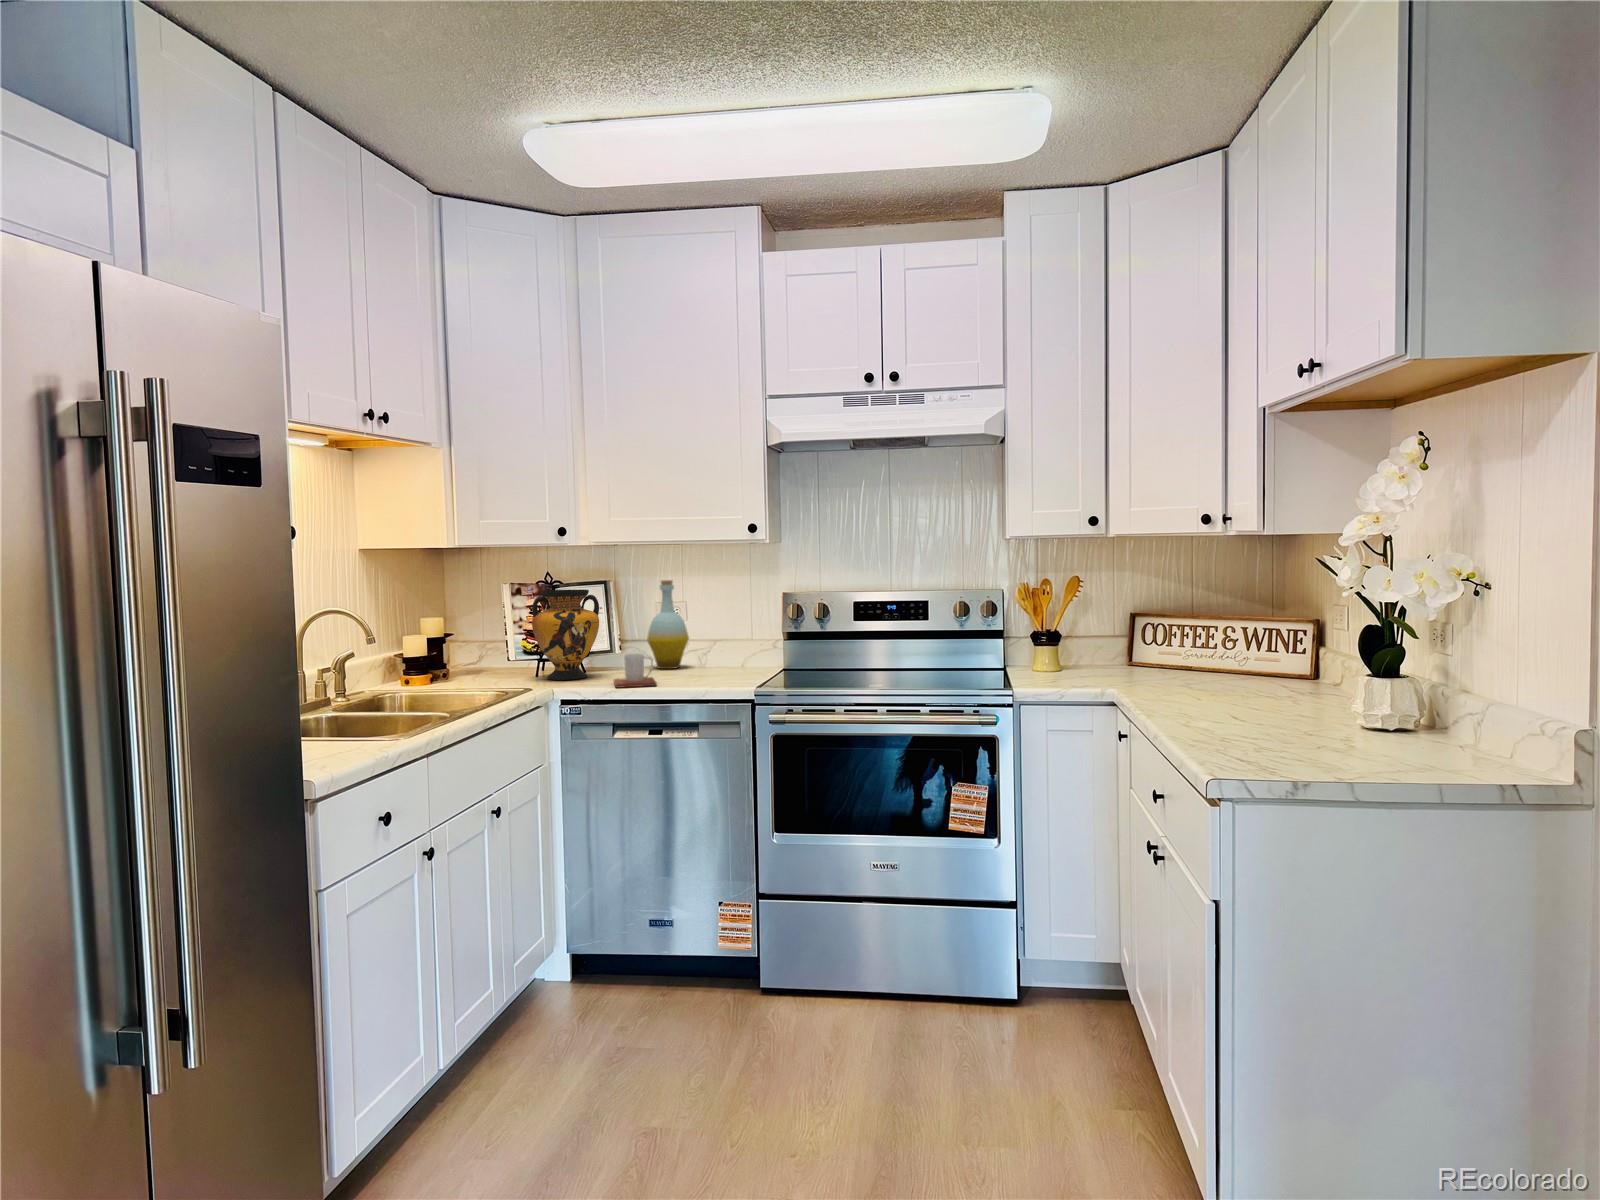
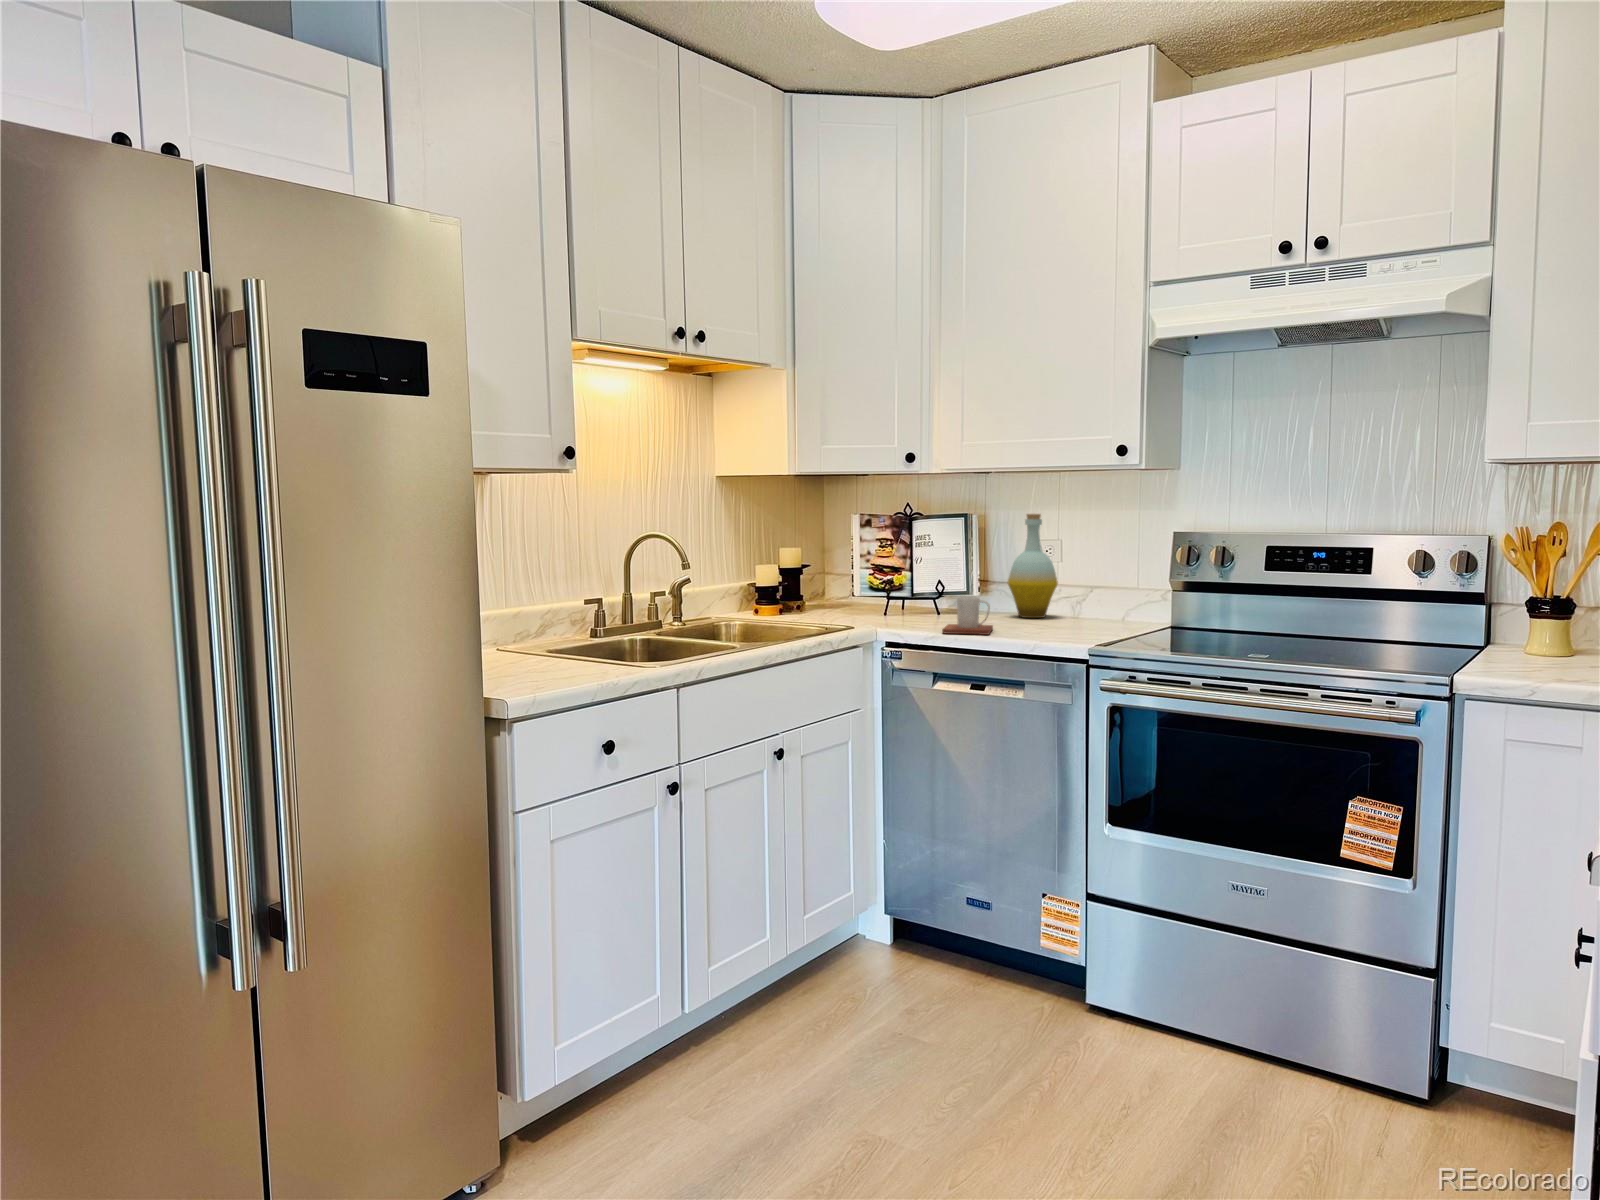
vase: present [532,590,599,680] -> none [872,521,946,622]

